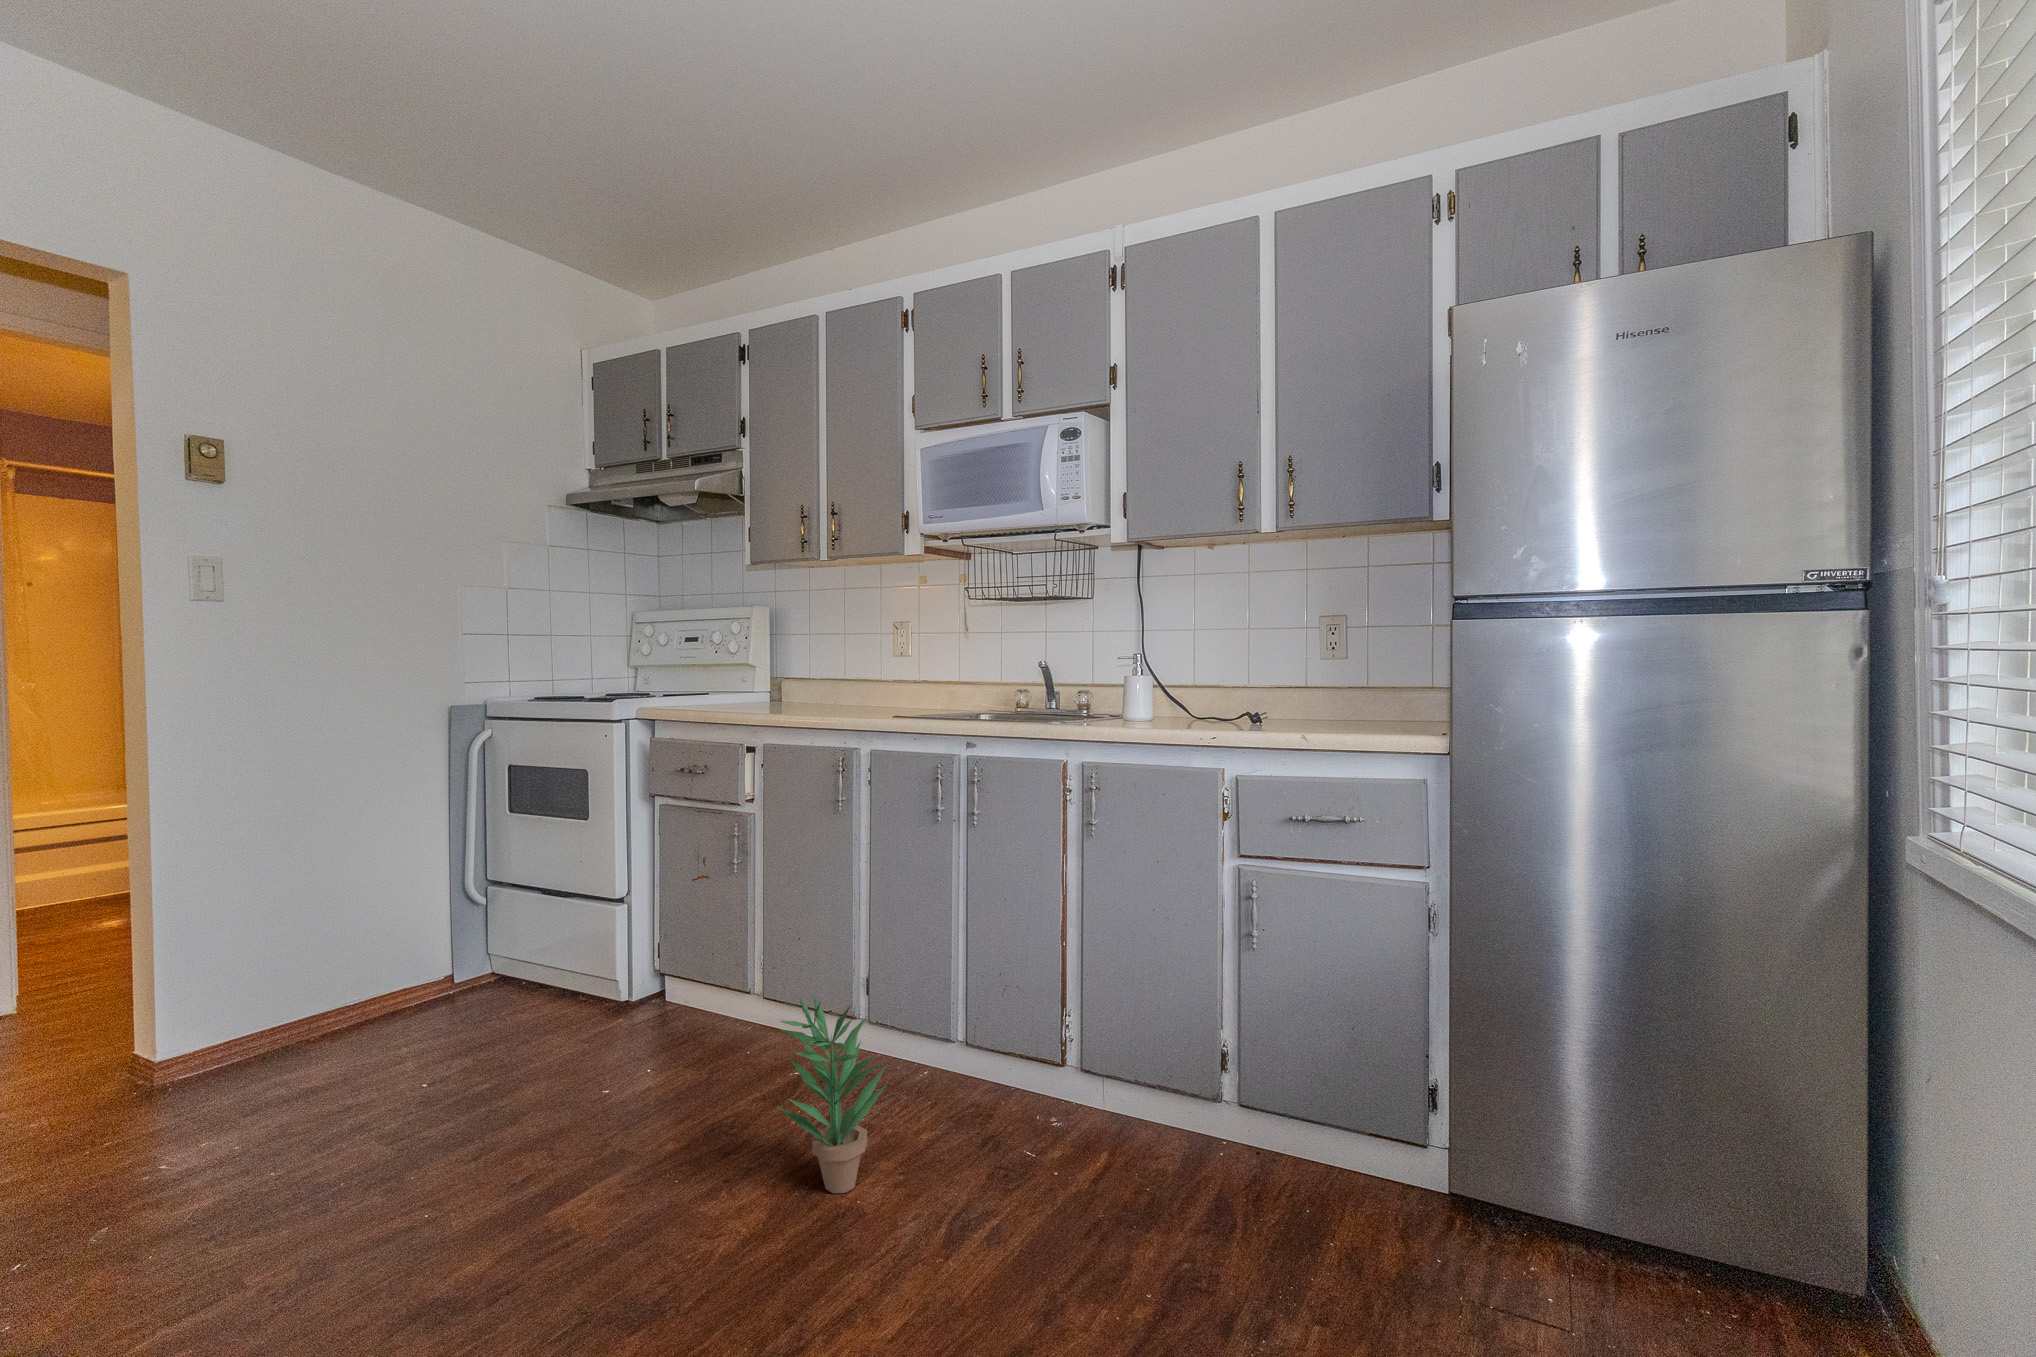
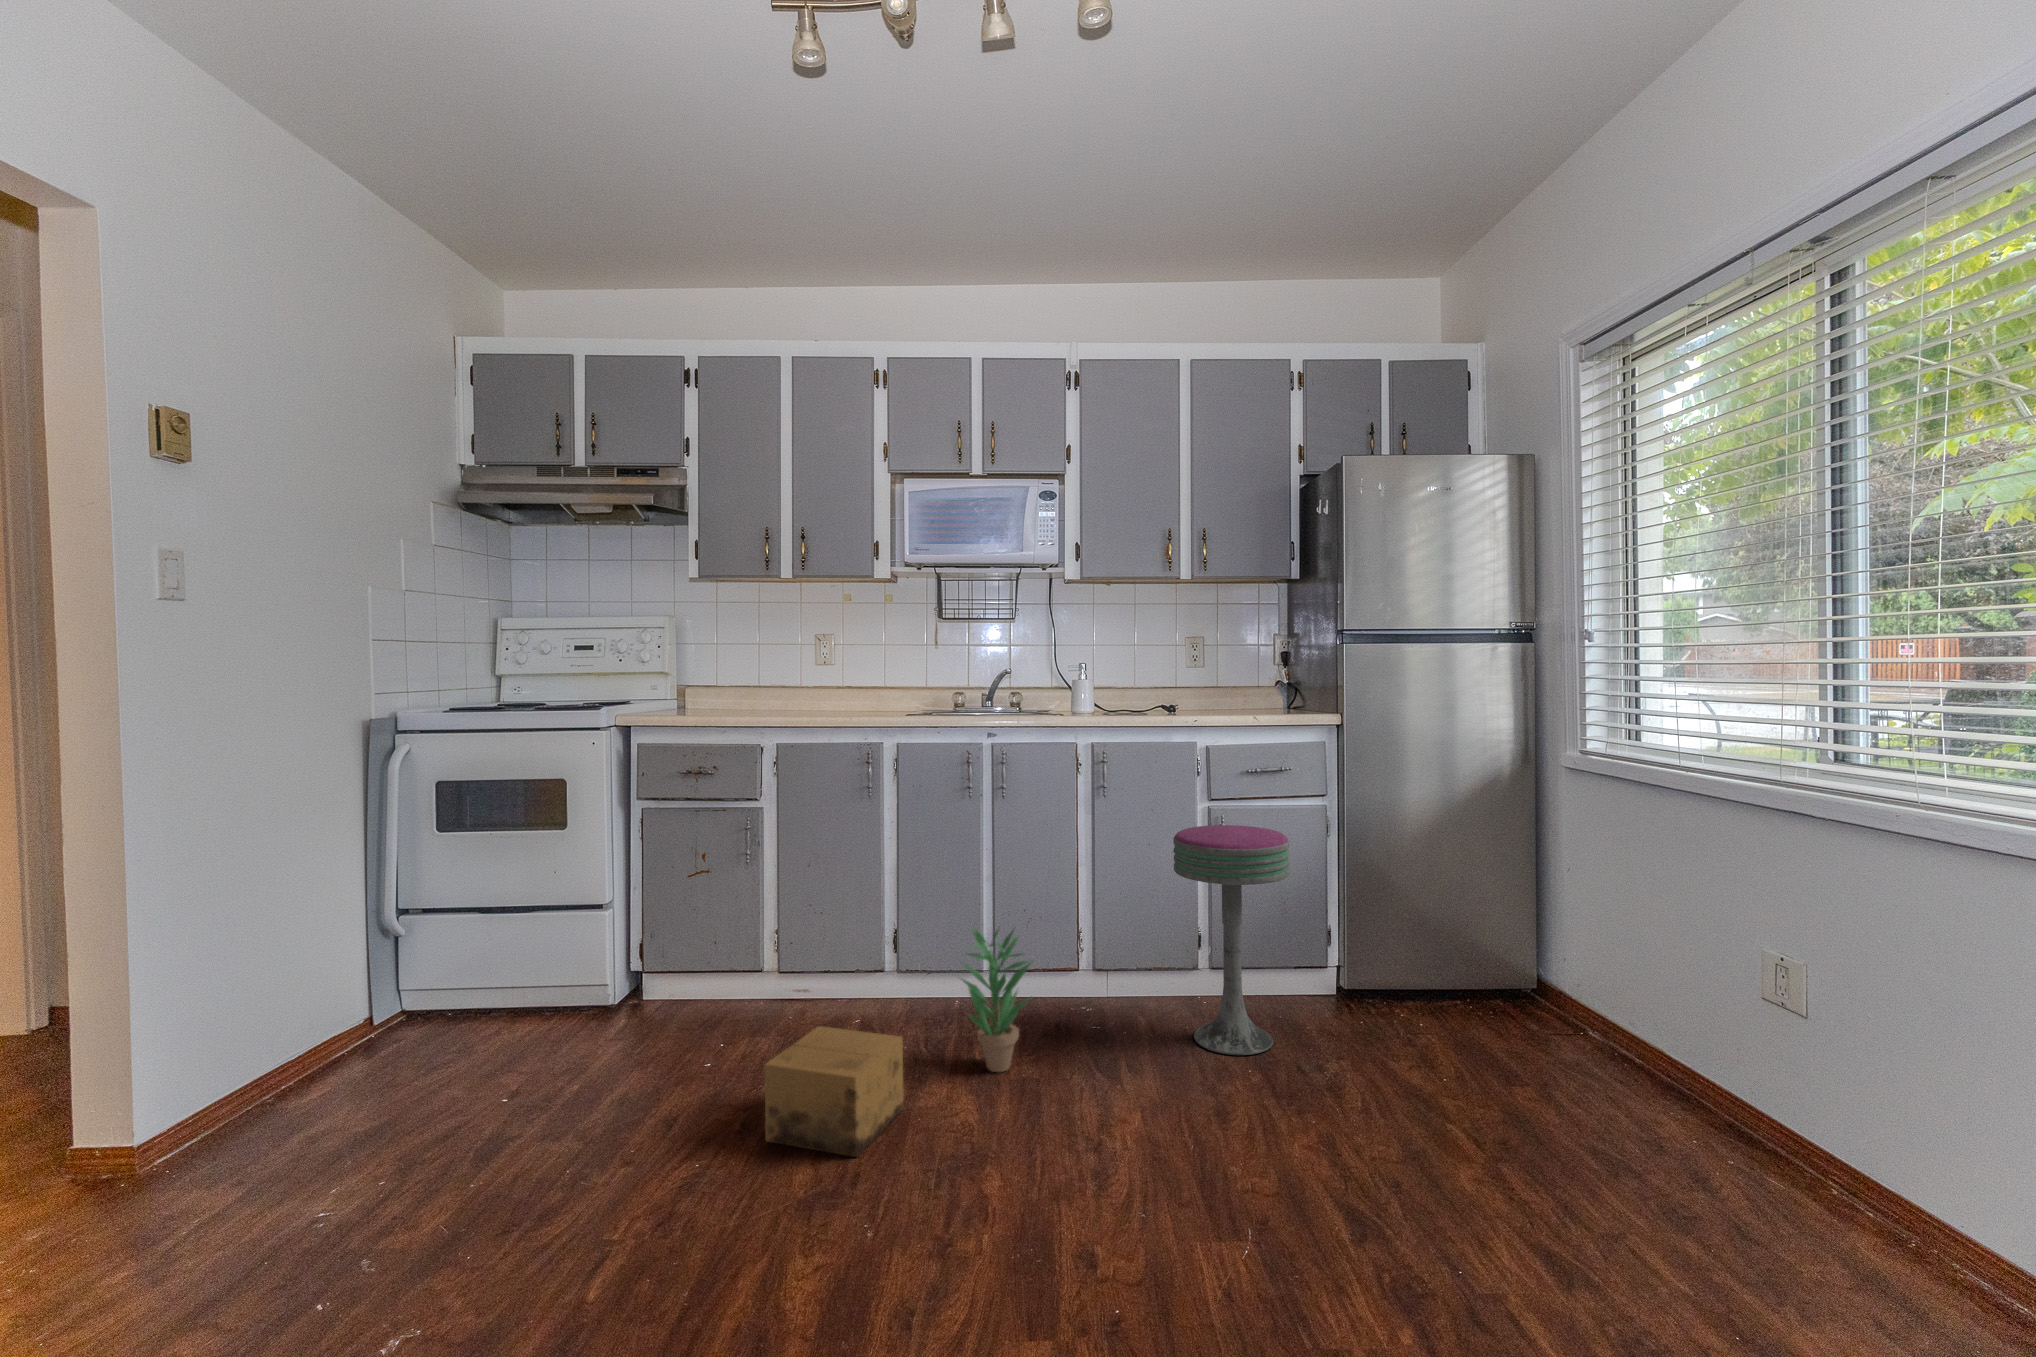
bar stool: none [1089,898,1268,1275] -> present [1173,825,1290,1055]
cardboard box: none [507,1083,673,1267] -> present [764,1026,904,1157]

